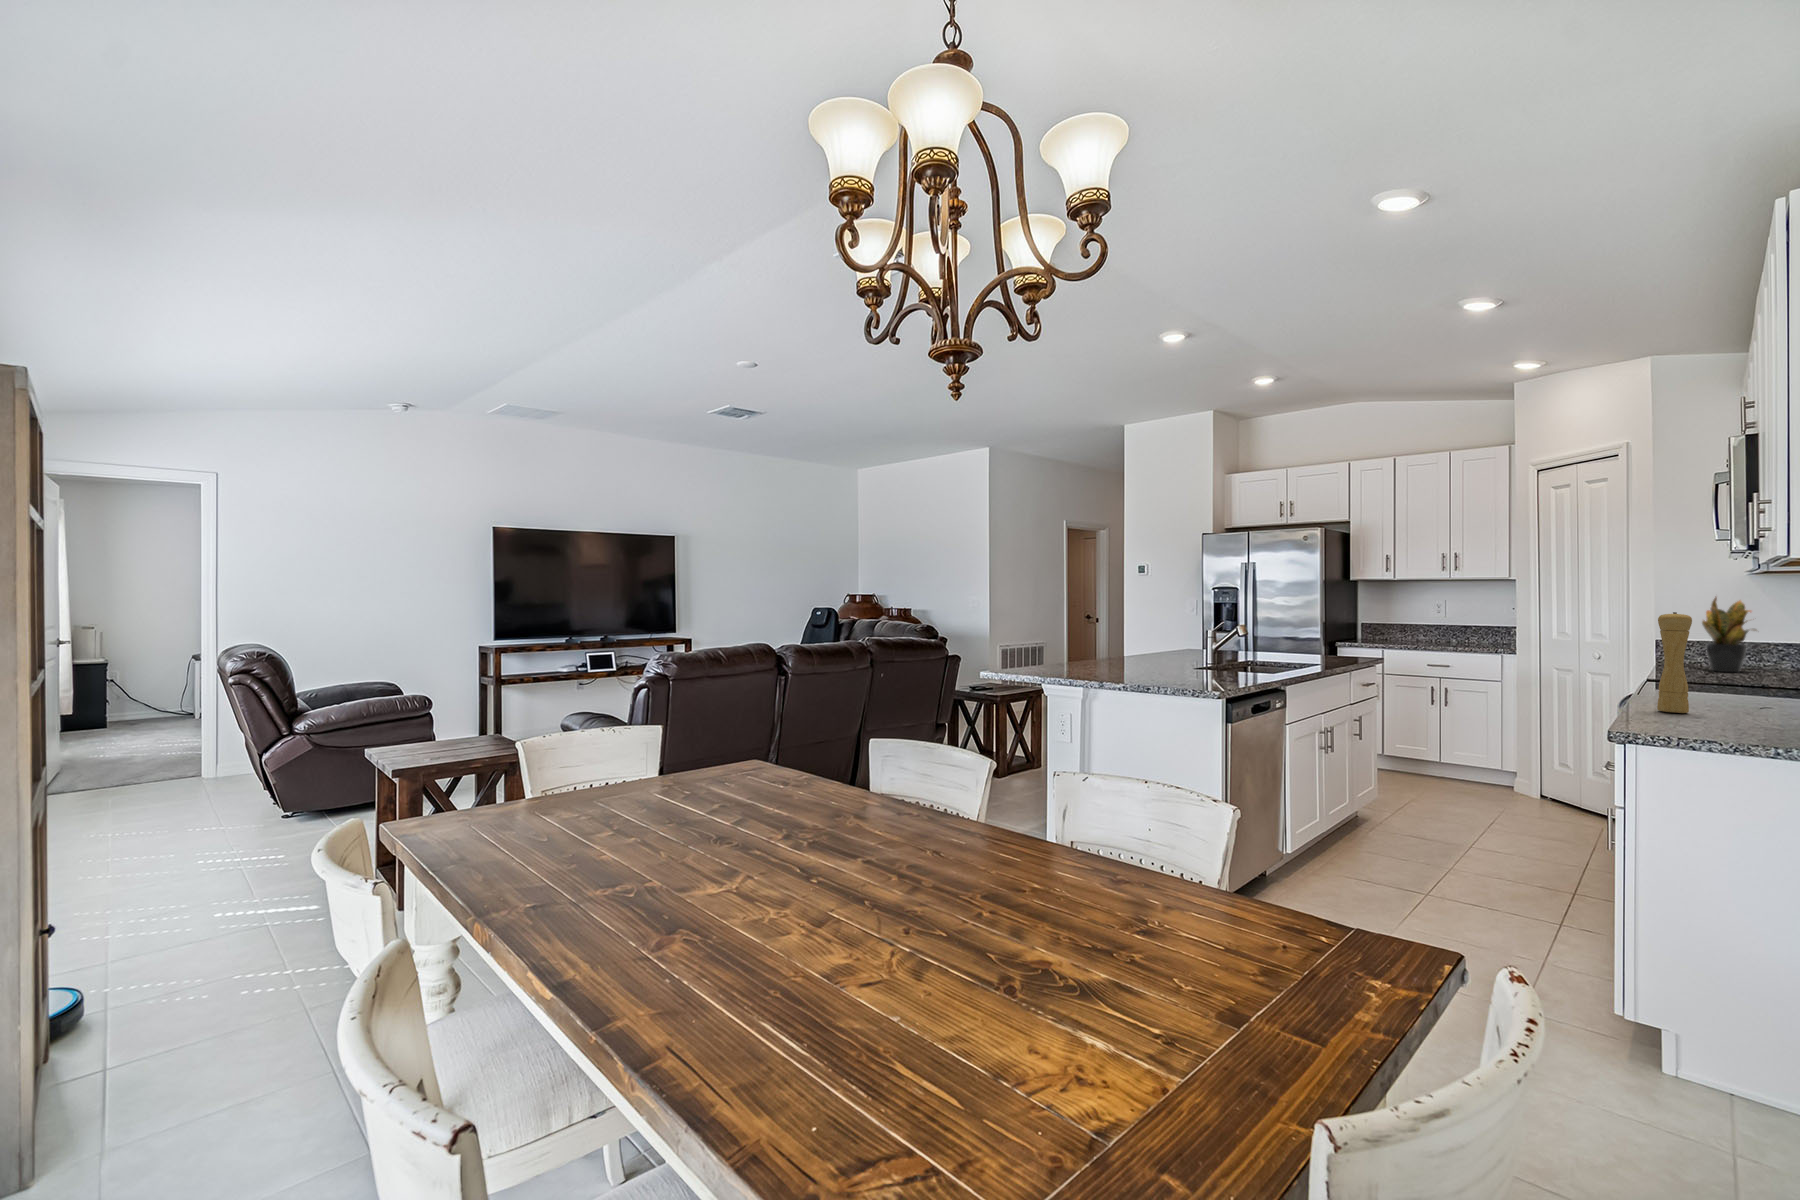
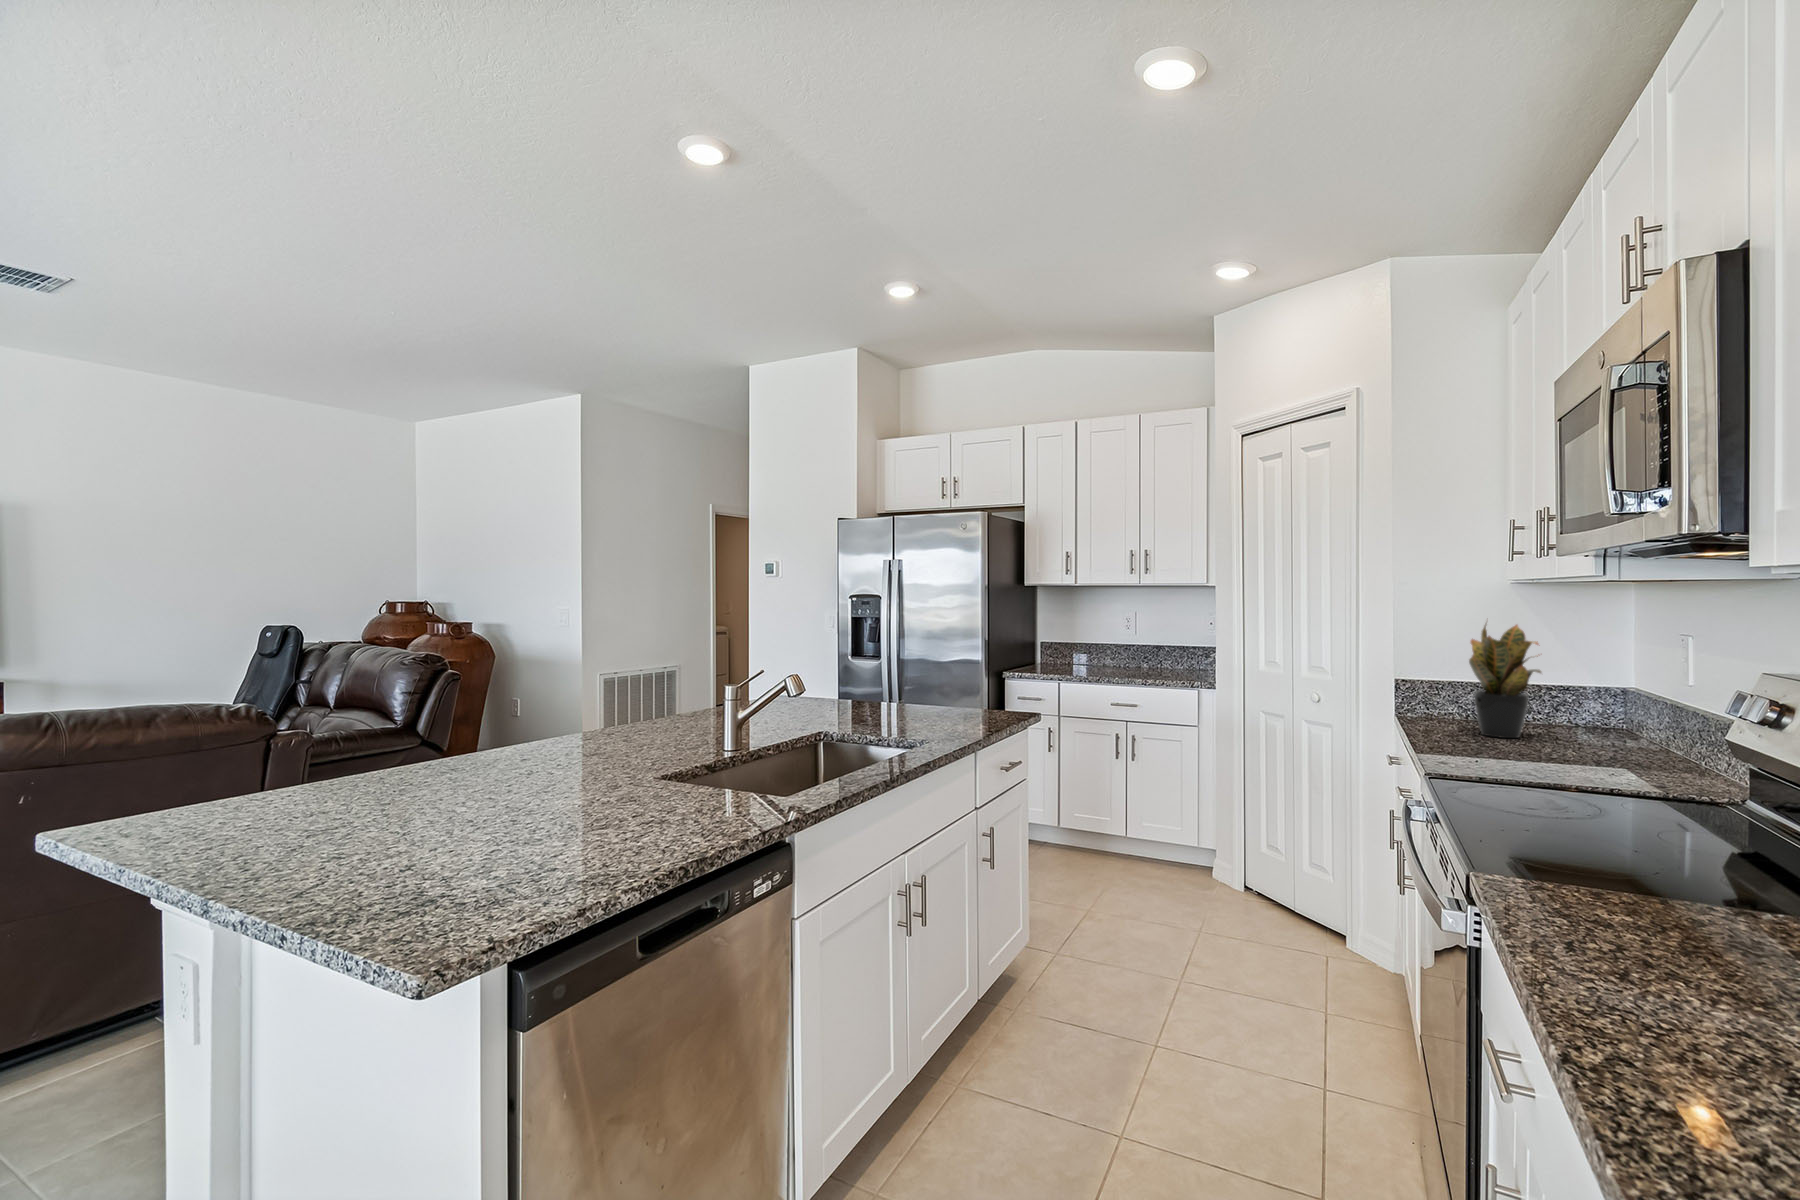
pepper mill: present [1657,612,1692,713] -> none [1582,705,1676,997]

